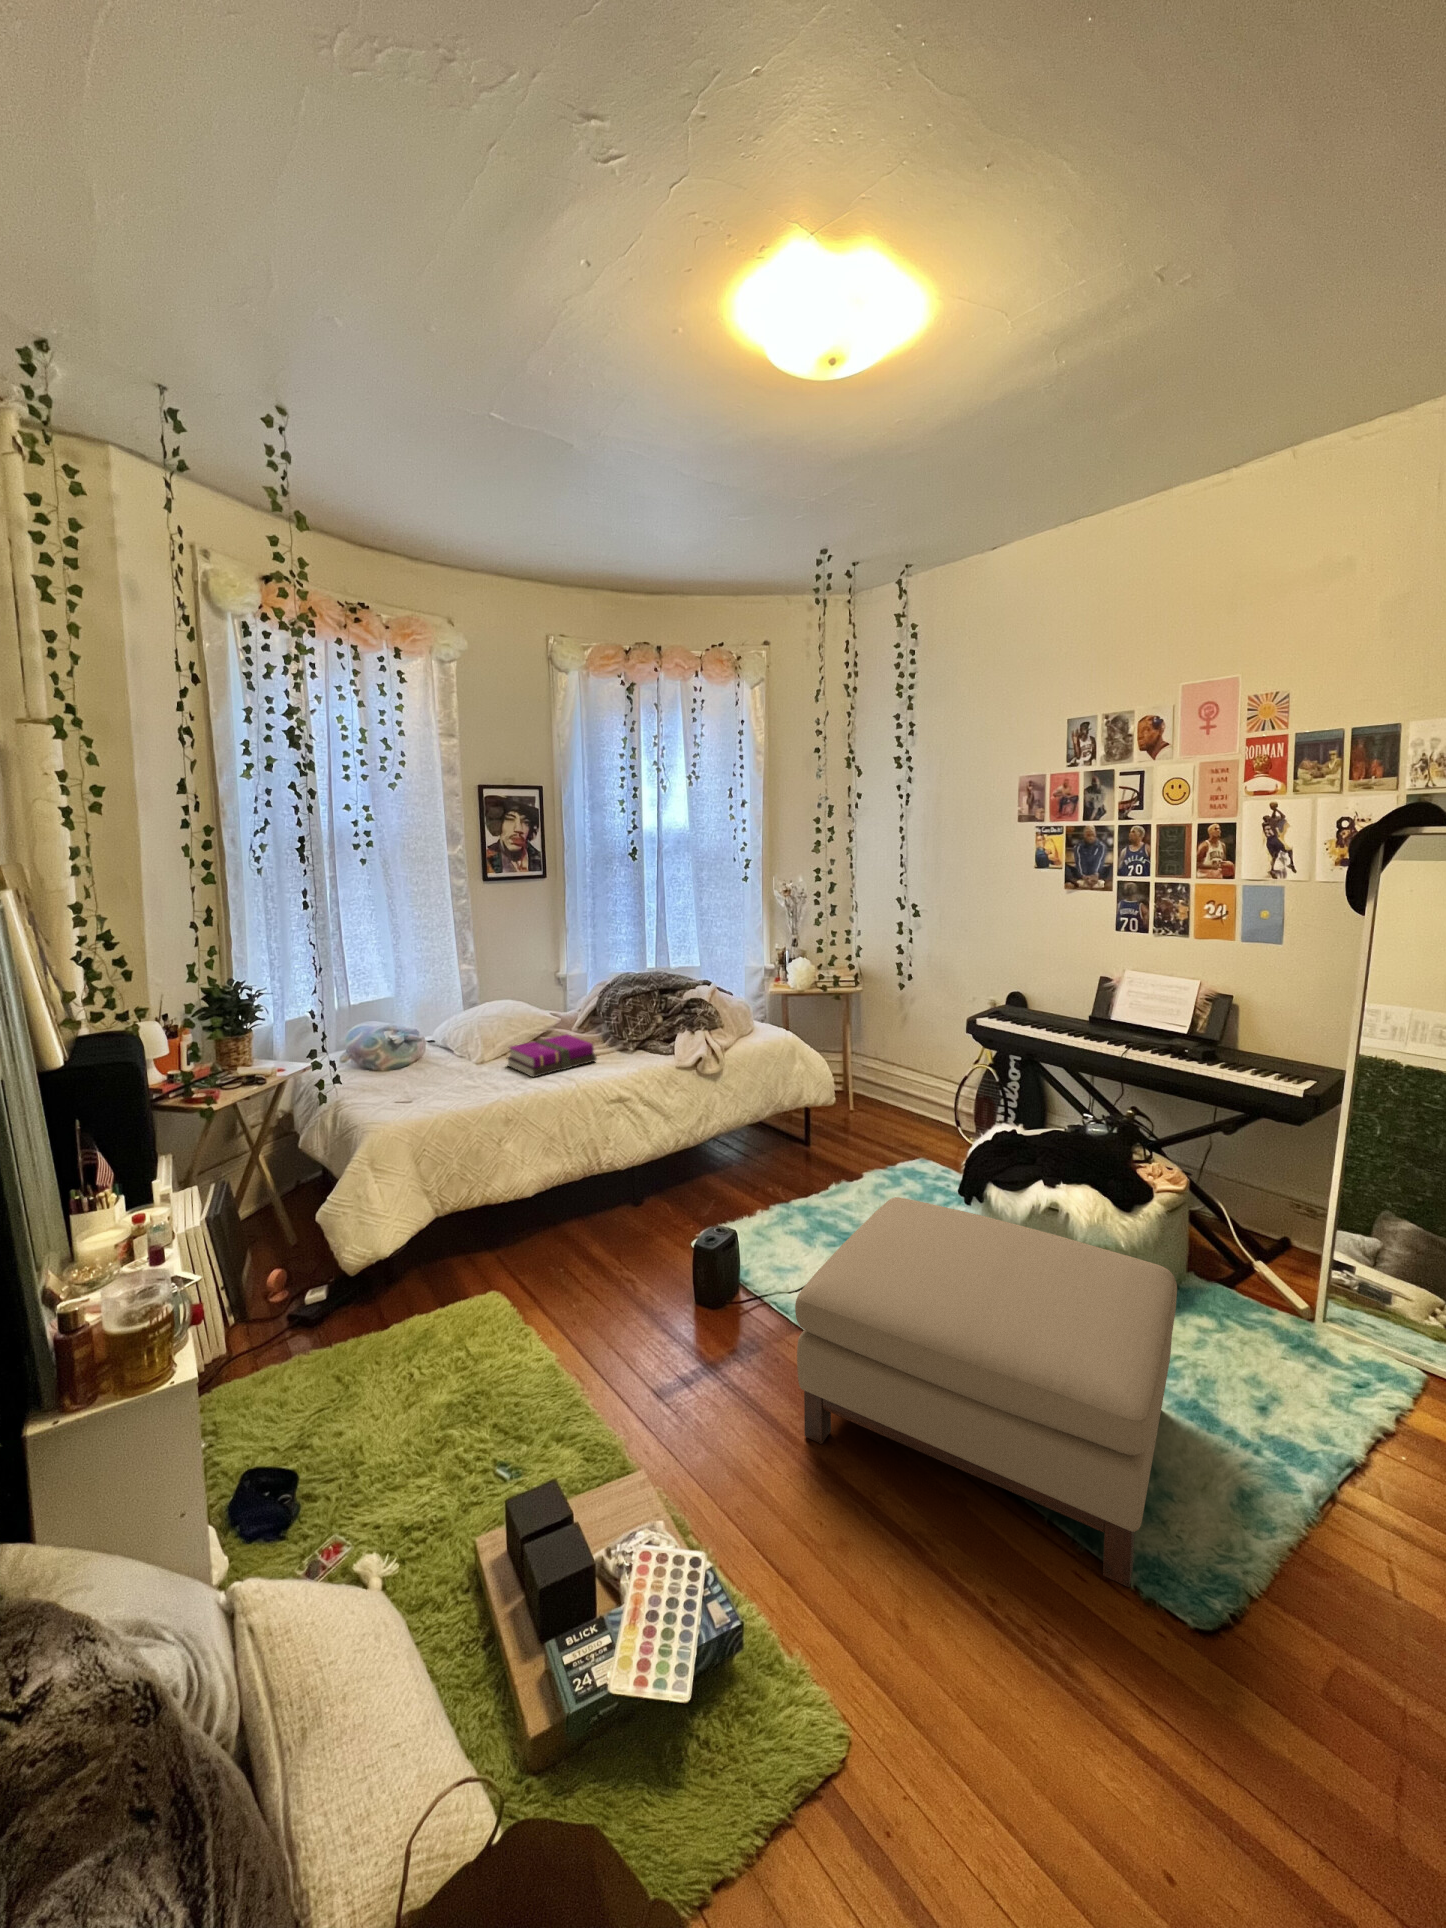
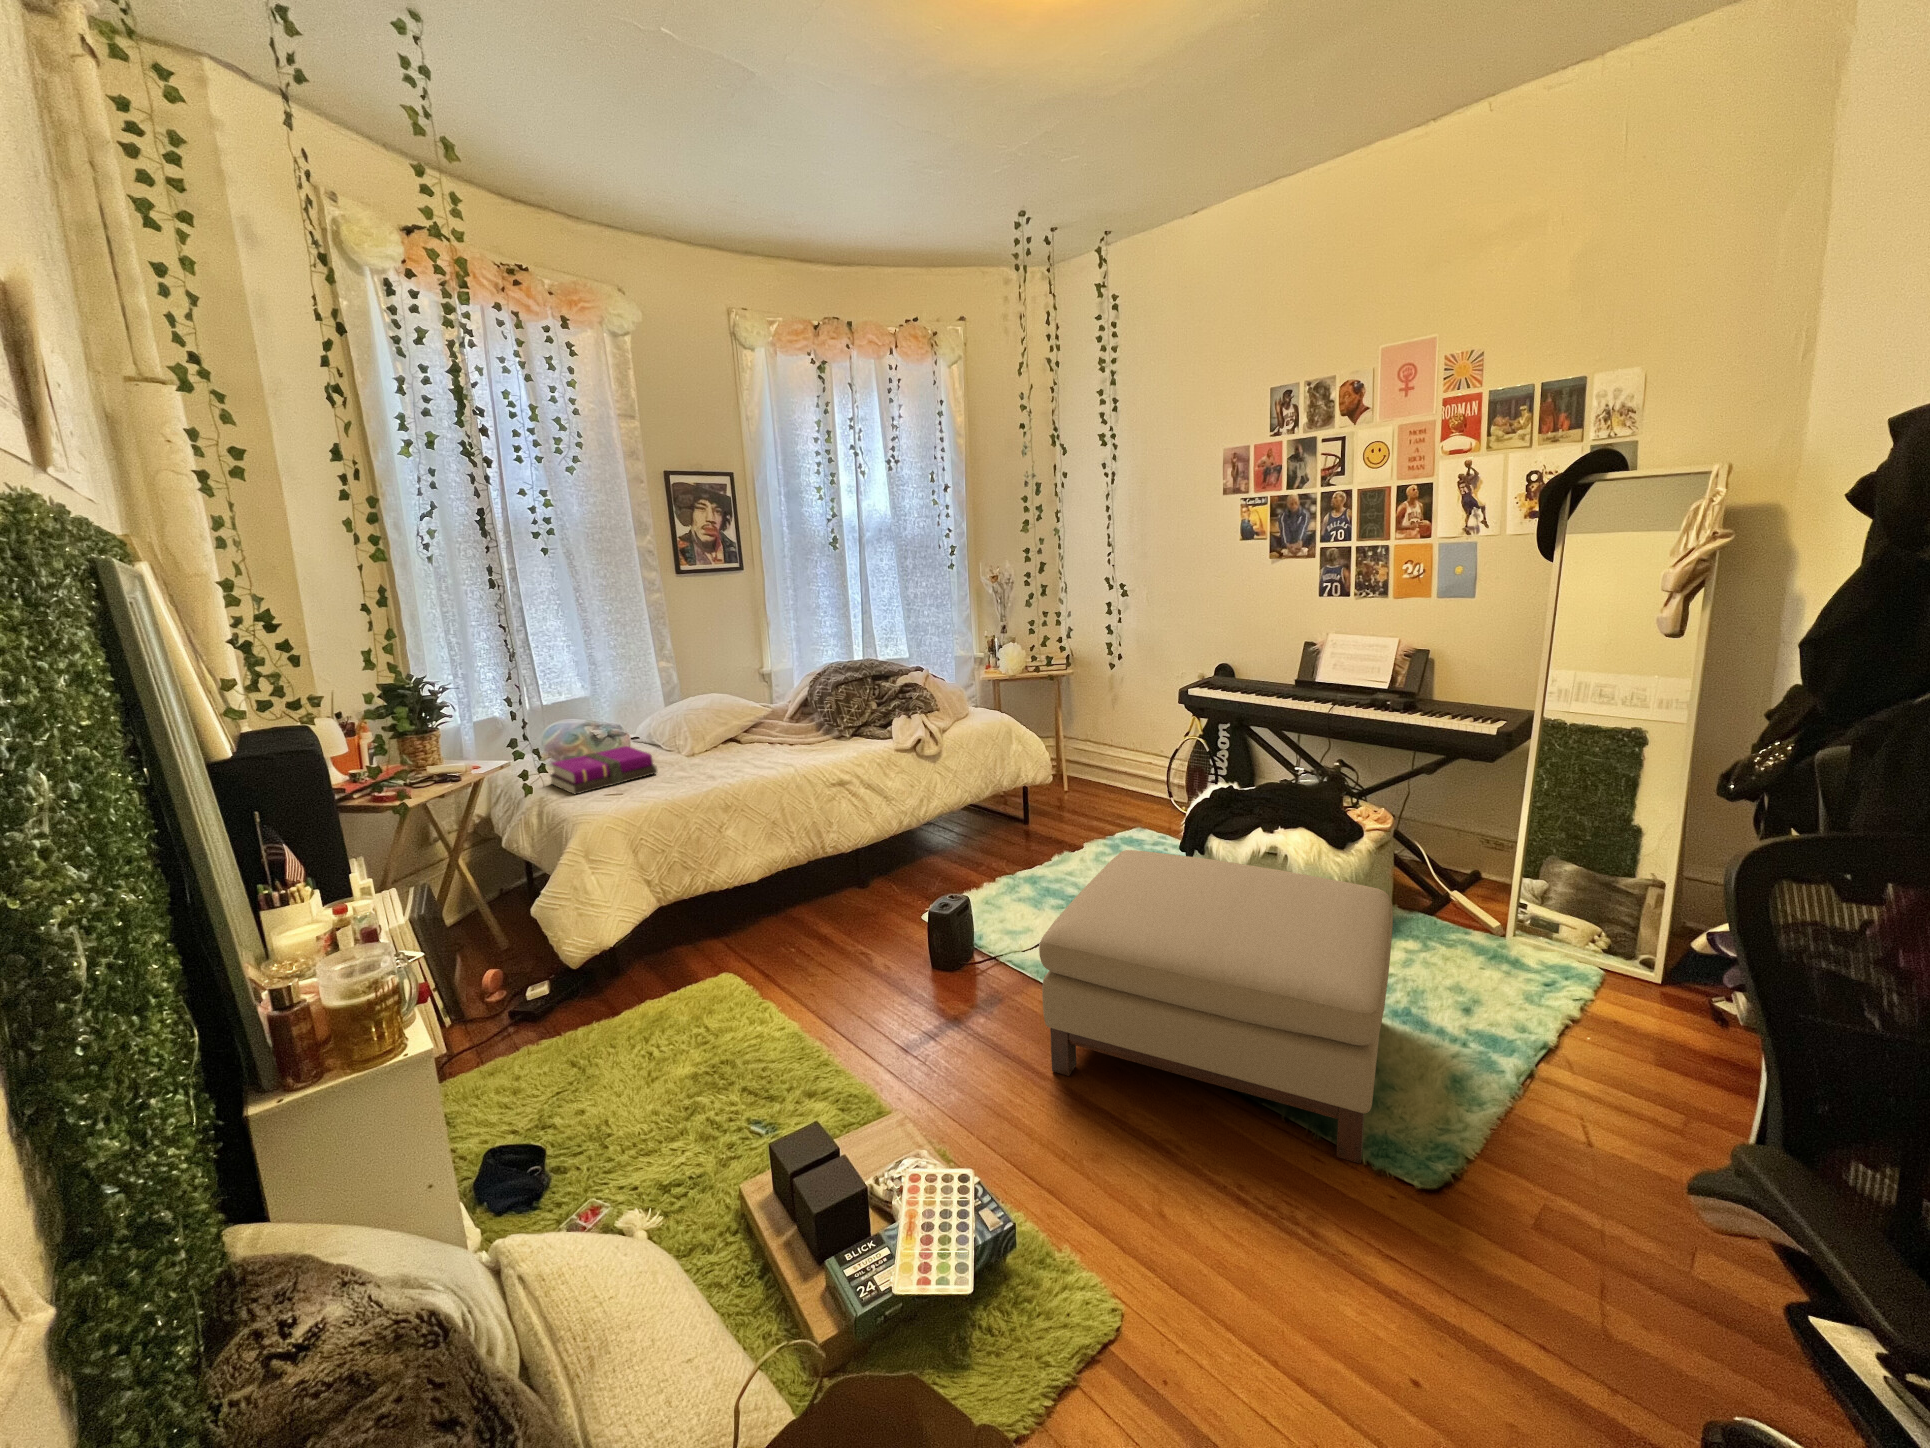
notebook: present [506,1034,597,1077] -> present [550,746,657,795]

